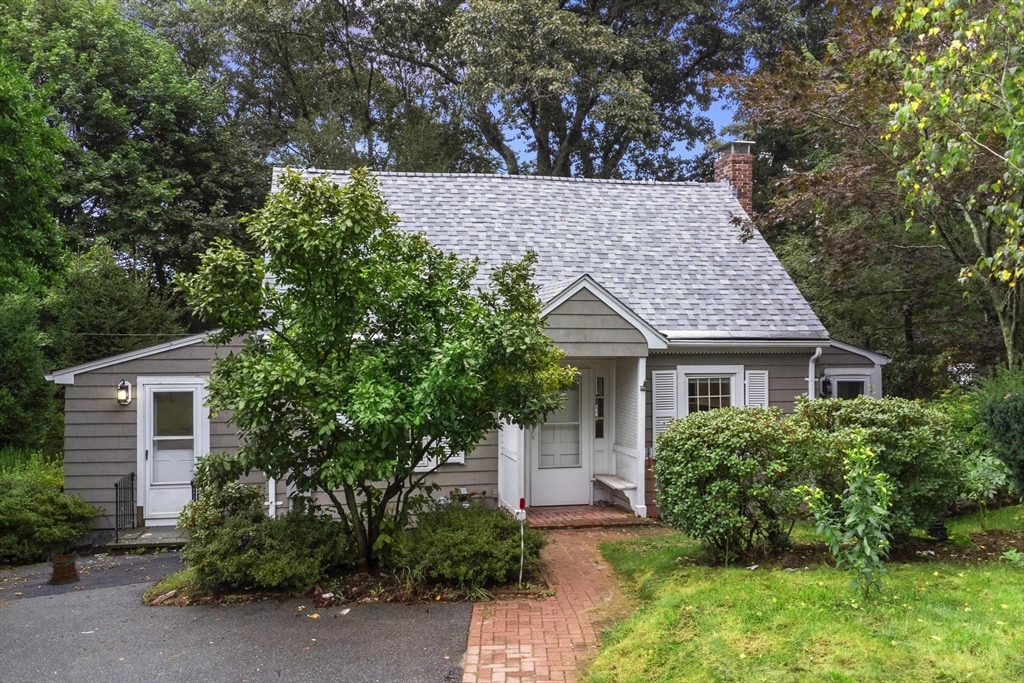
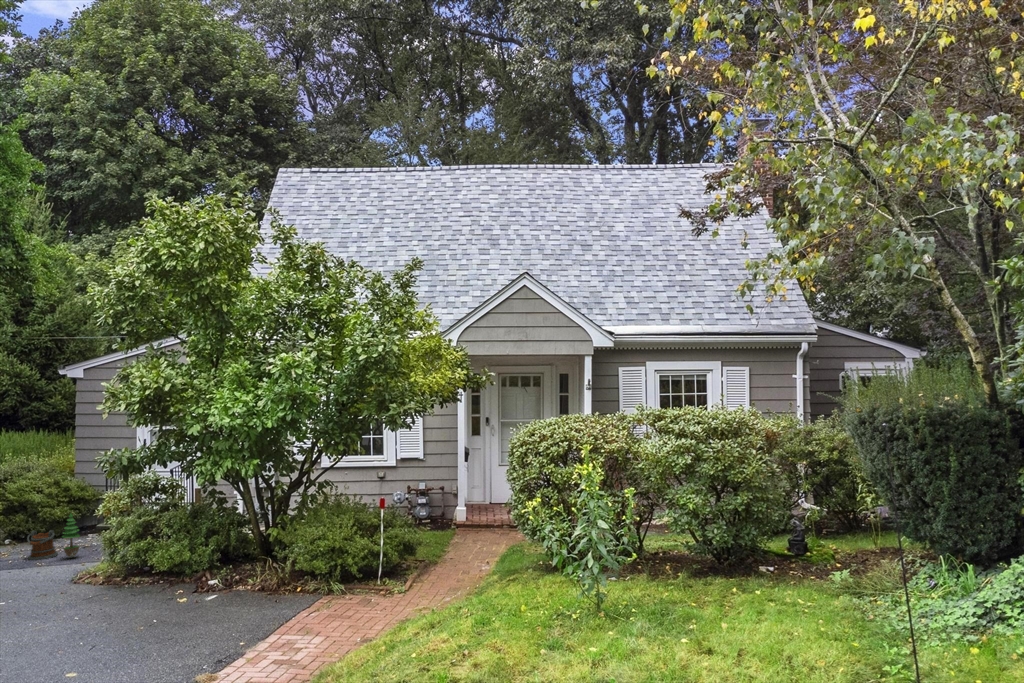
potted tree: none [91,530,111,581] -> present [62,514,80,558]

